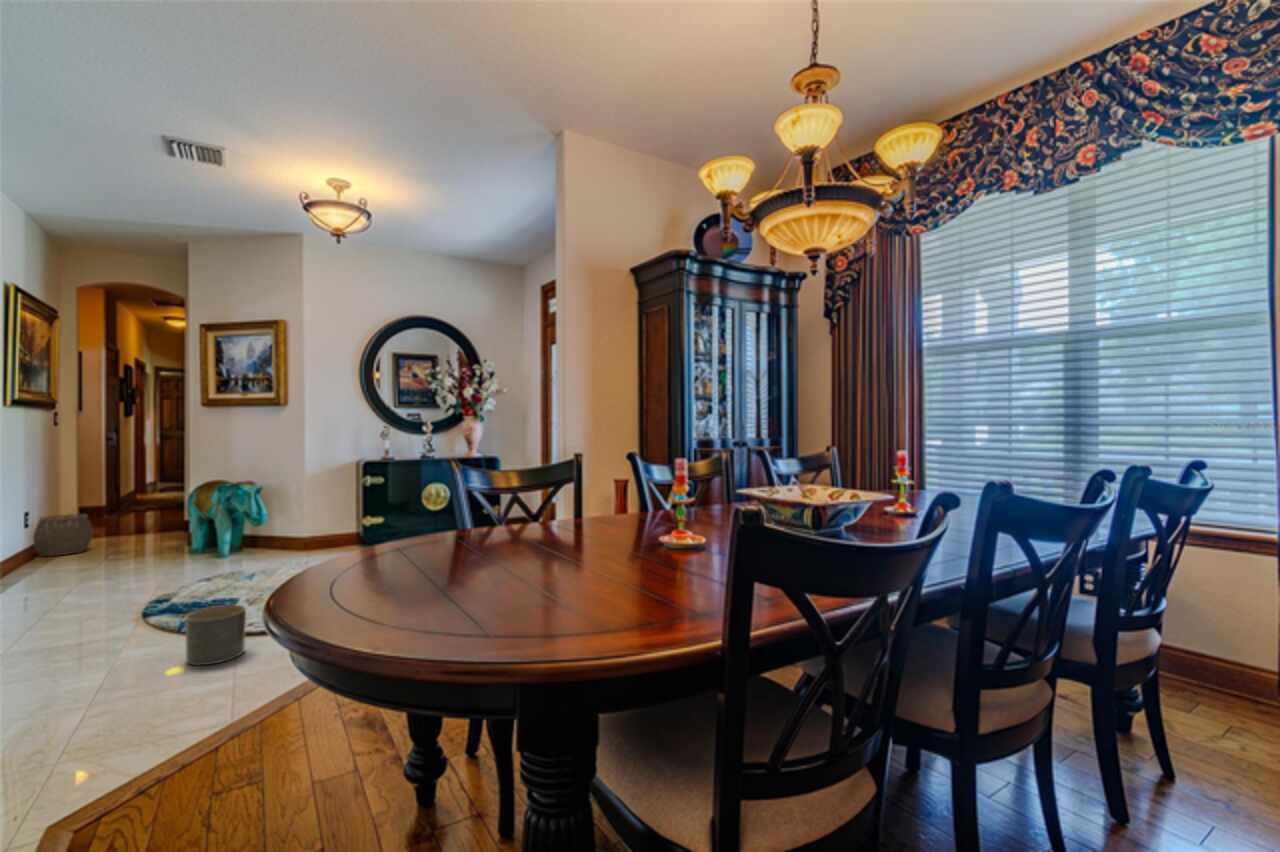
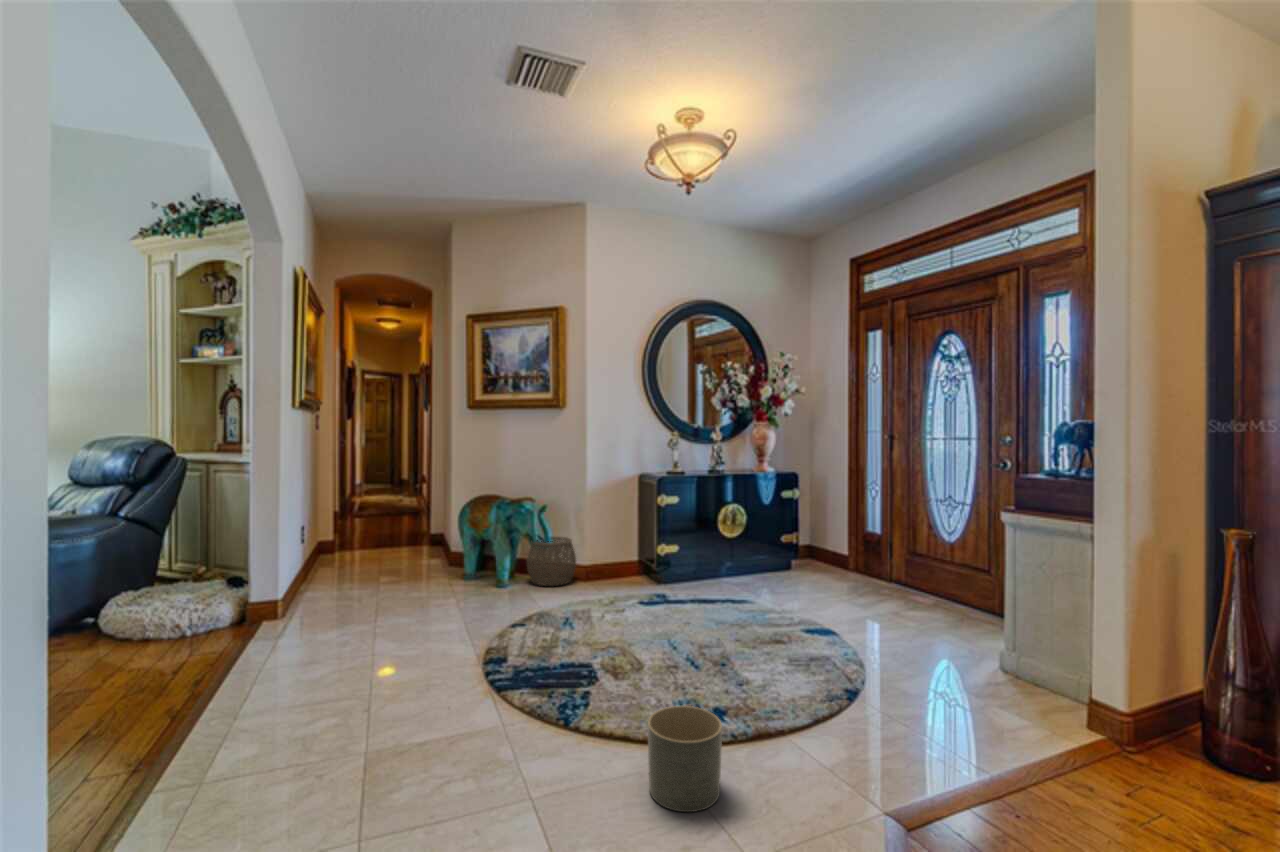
woven basket: present [33,514,93,556] -> present [527,536,576,586]

